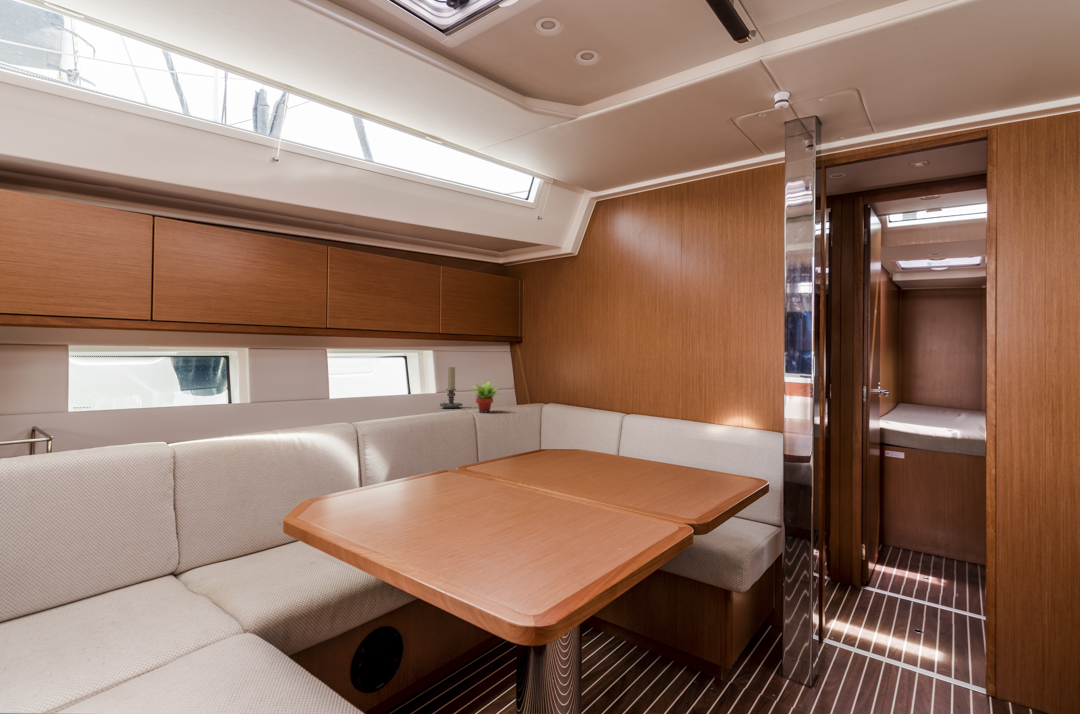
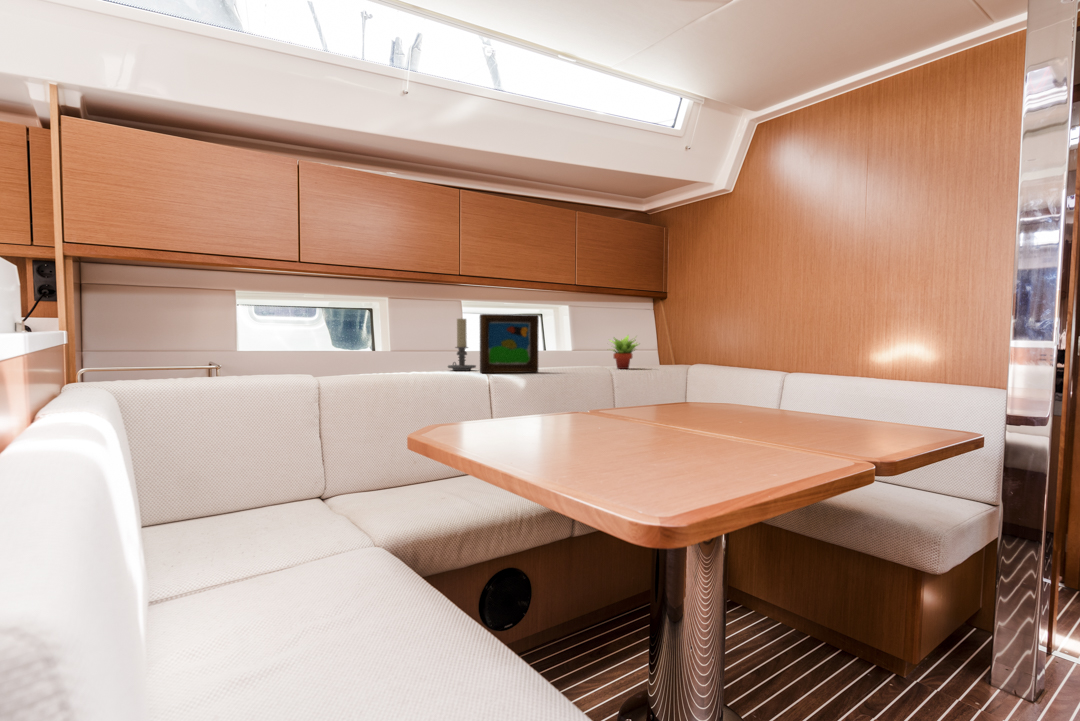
candle holder: present [440,367,463,409] -> present [448,319,476,371]
picture frame: none [347,368,406,426] -> present [480,314,539,373]

